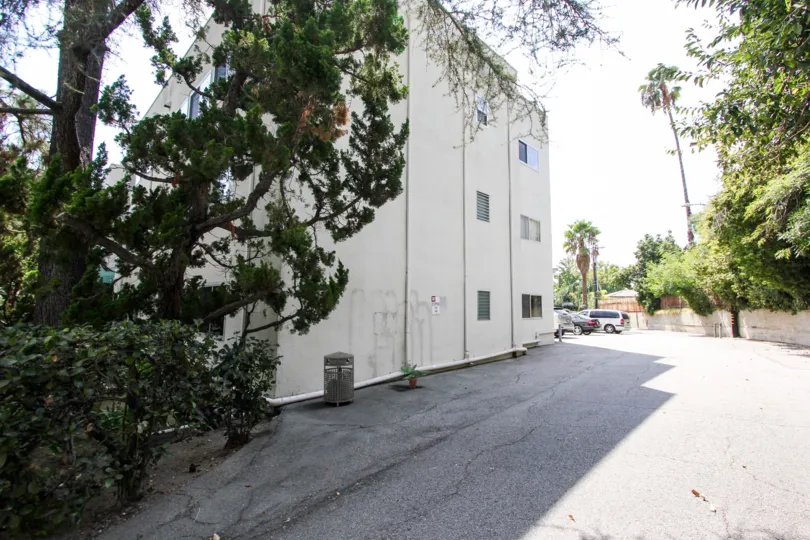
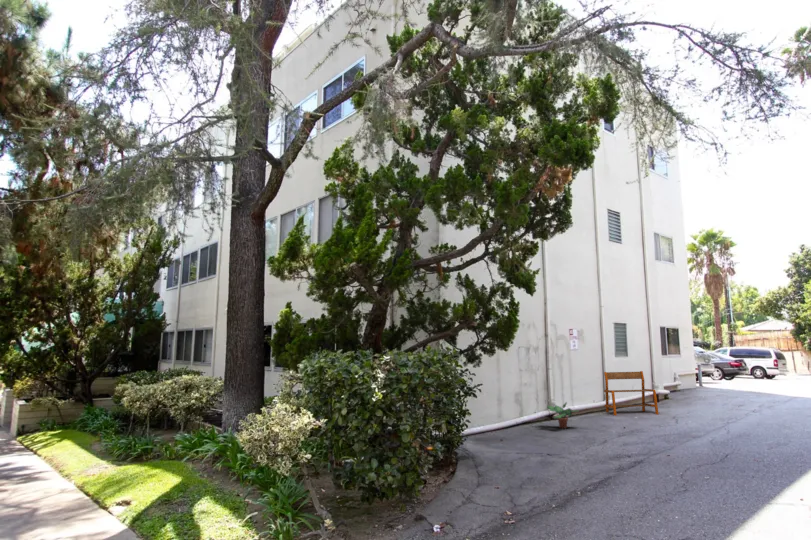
bench: none [465,333,509,372] -> present [604,371,659,415]
trash can: present [323,351,354,406] -> none [482,386,515,442]

